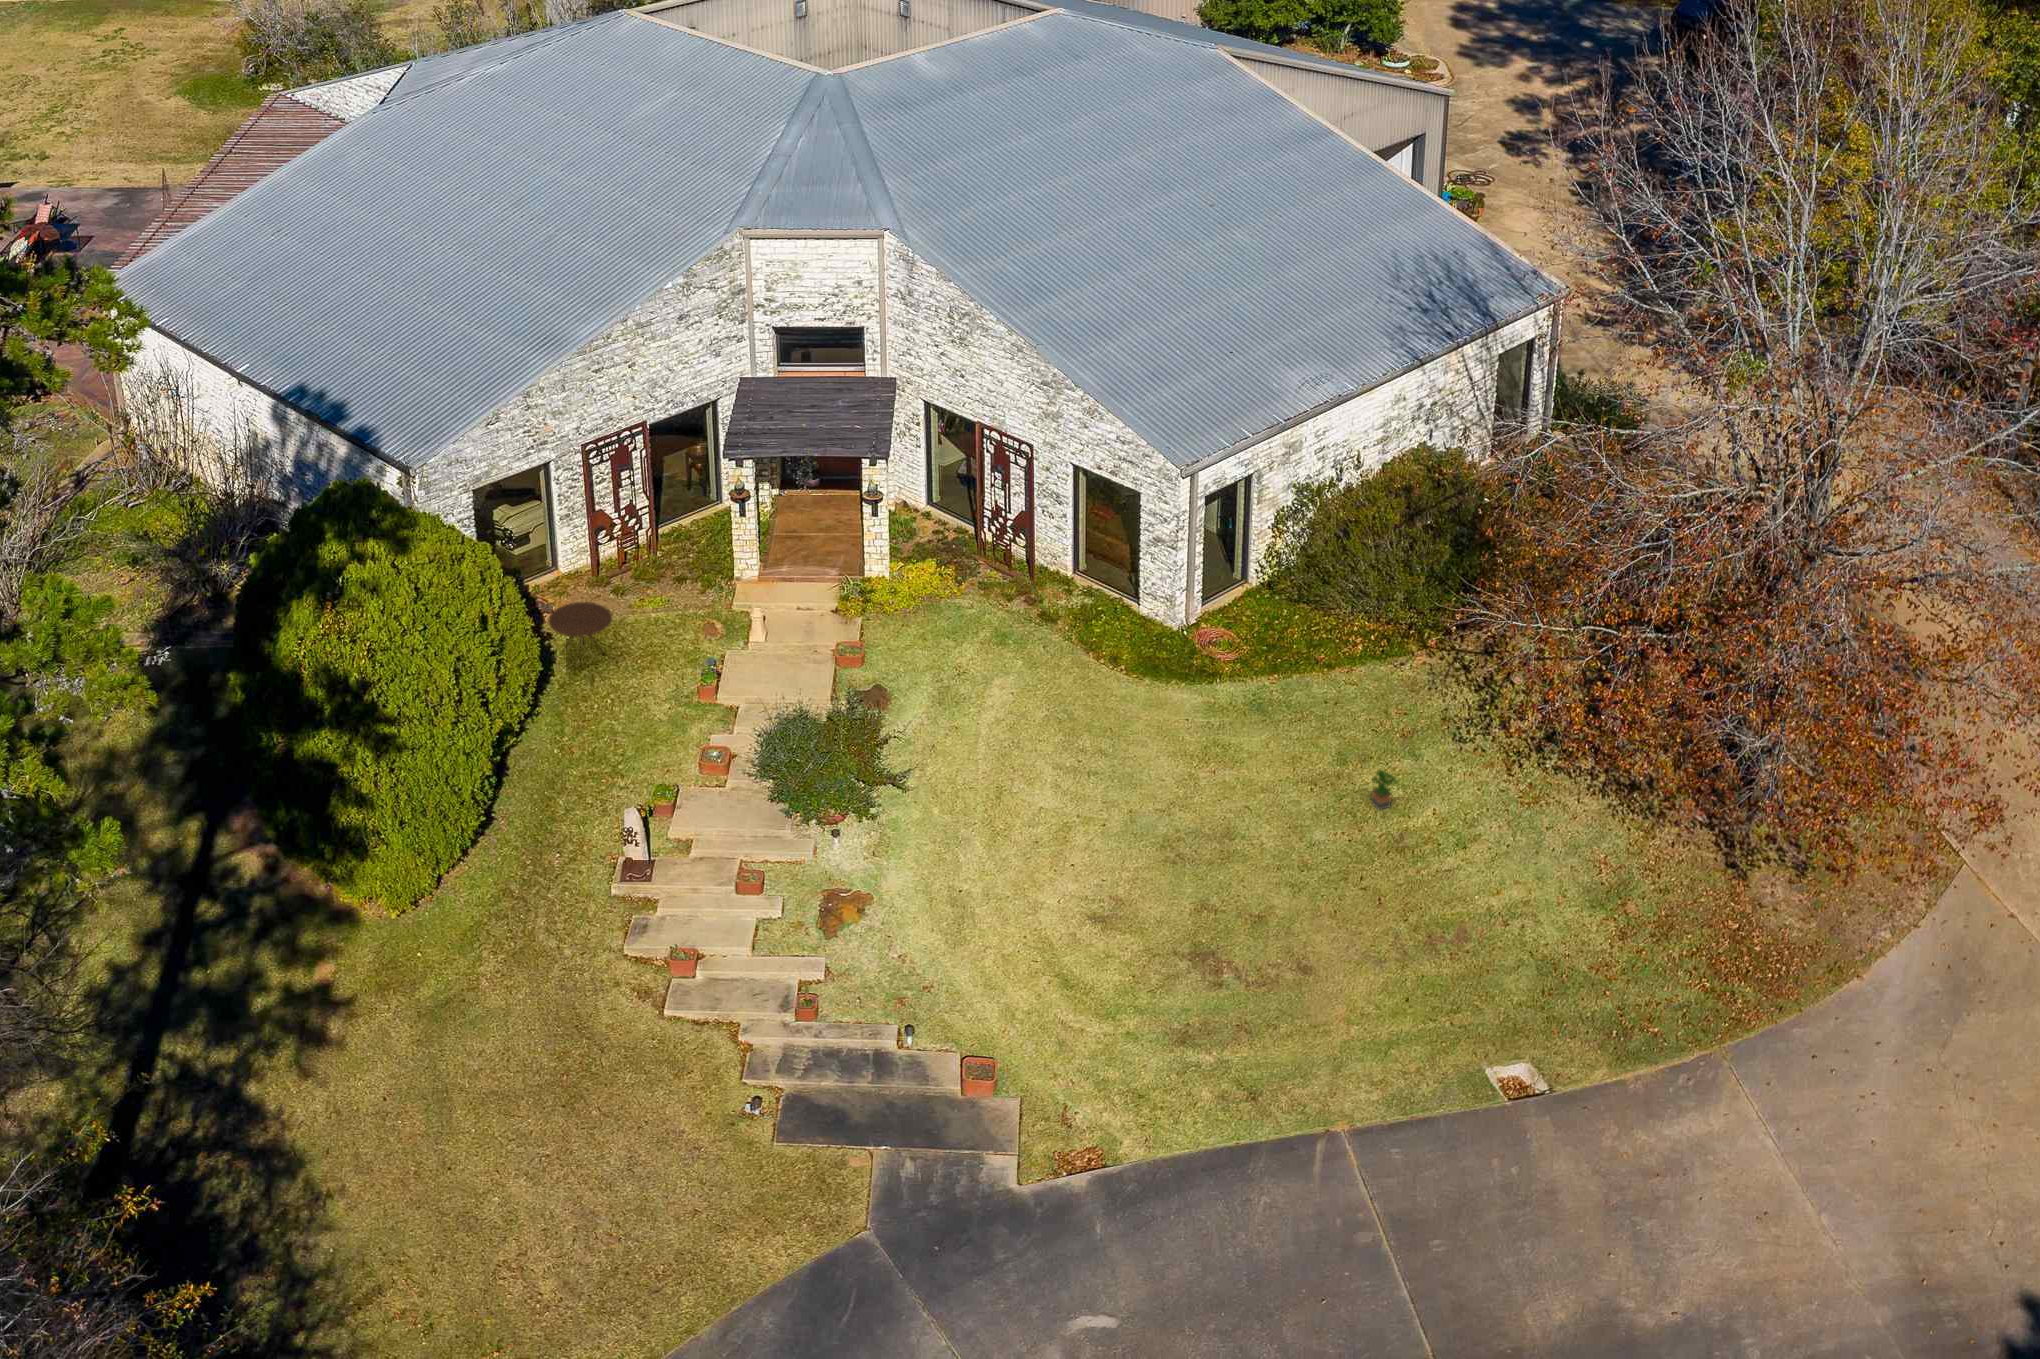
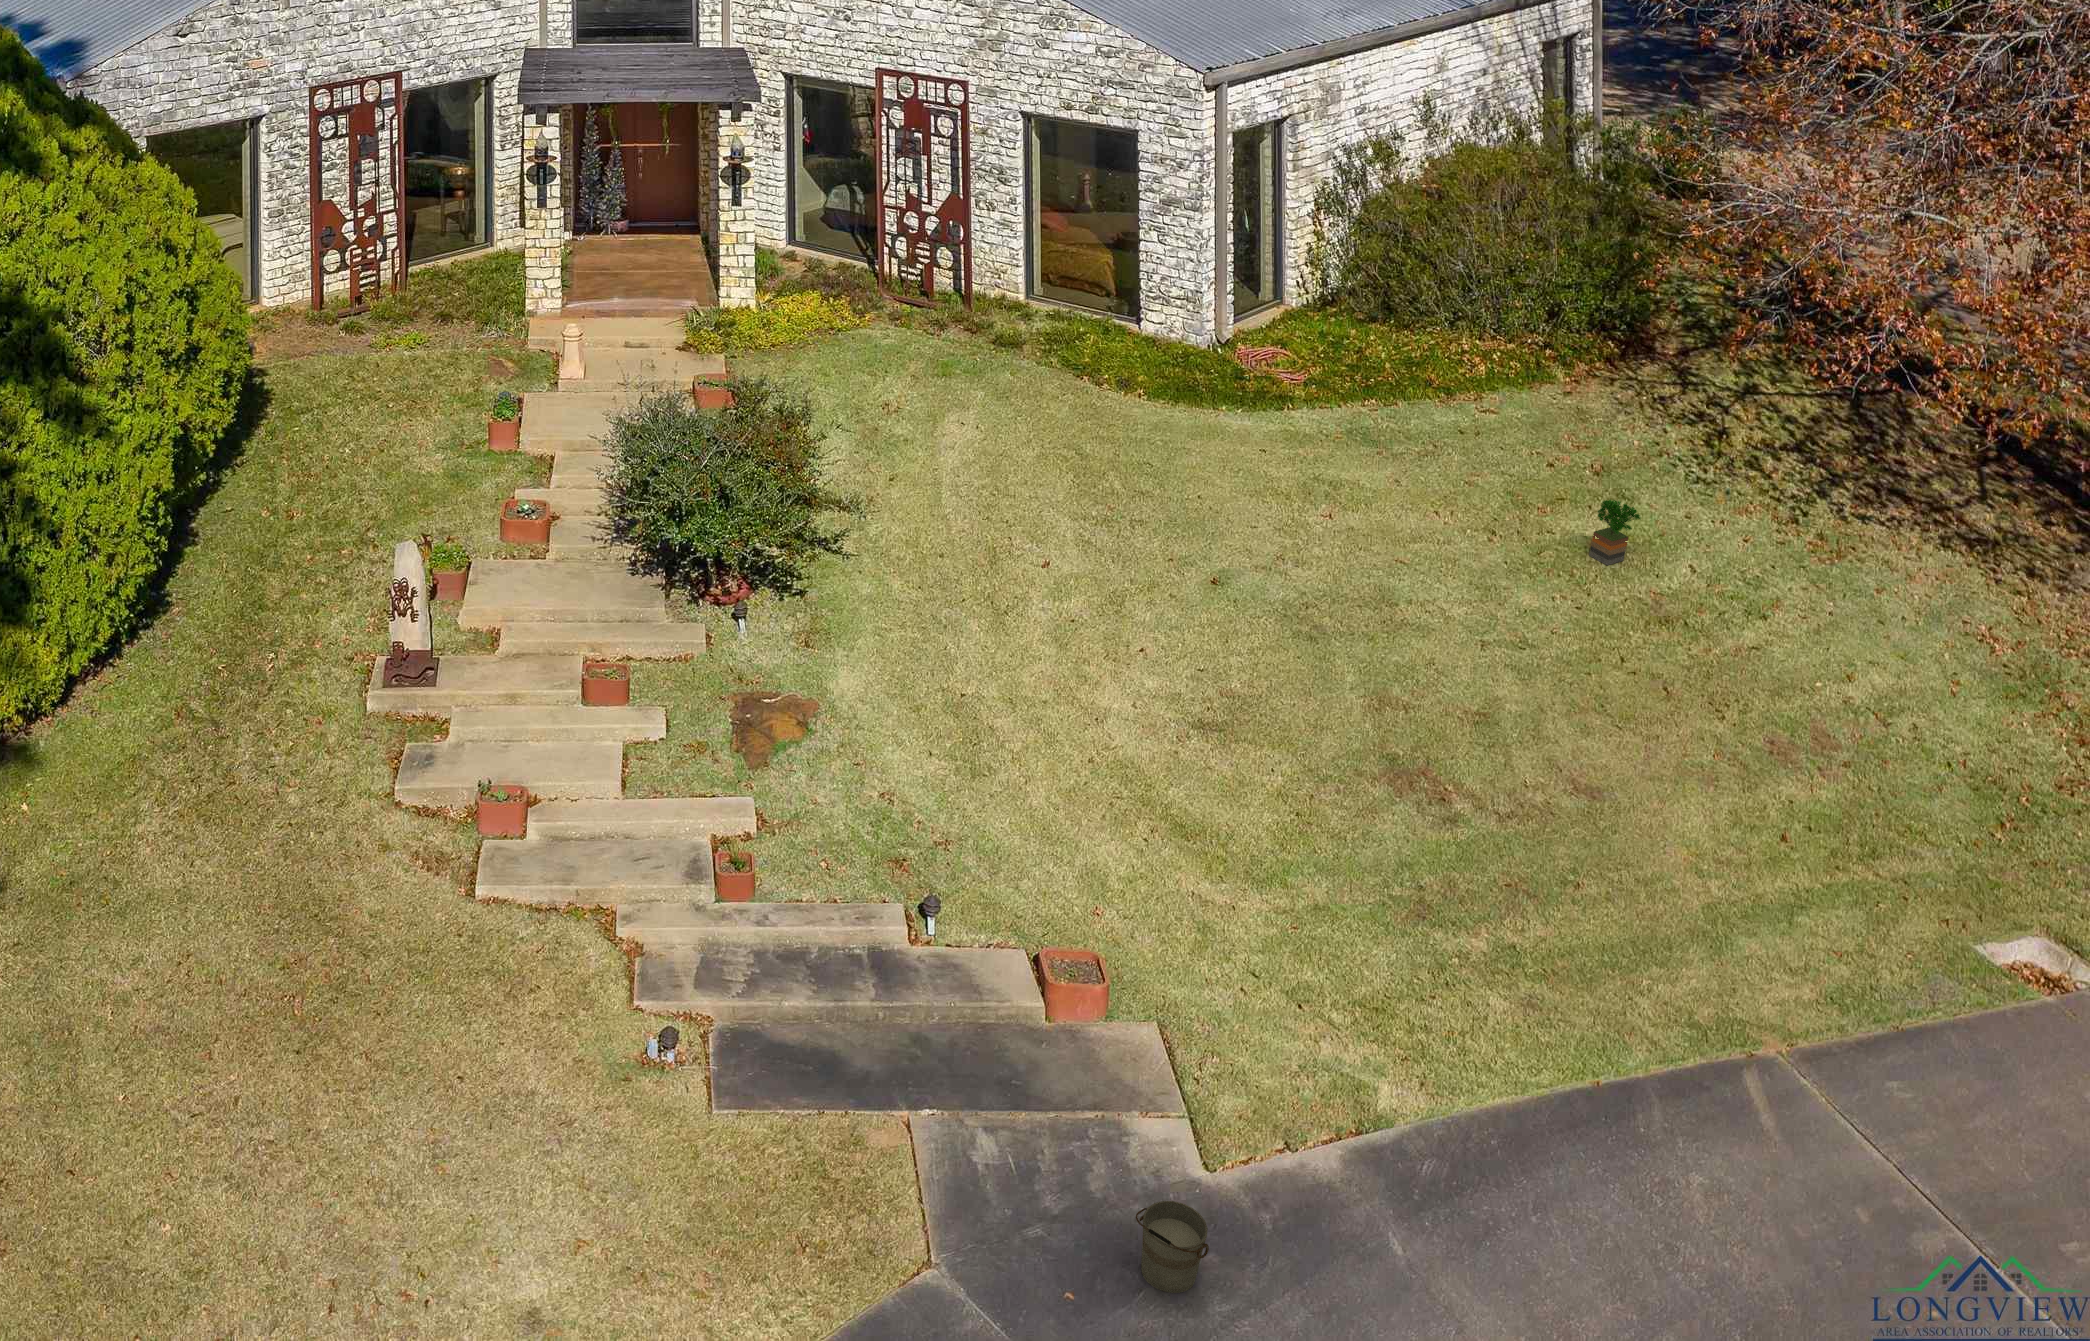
round table: present [549,602,612,654] -> none [253,318,352,412]
bucket: none [965,1196,998,1240] -> present [1136,1201,1209,1293]

